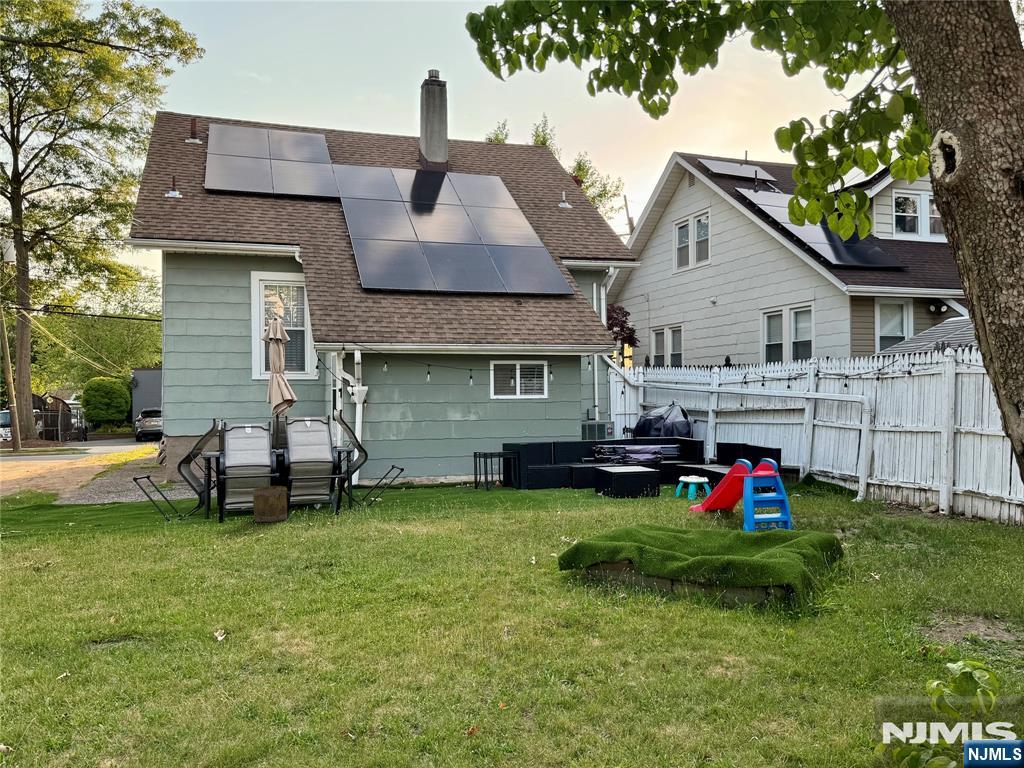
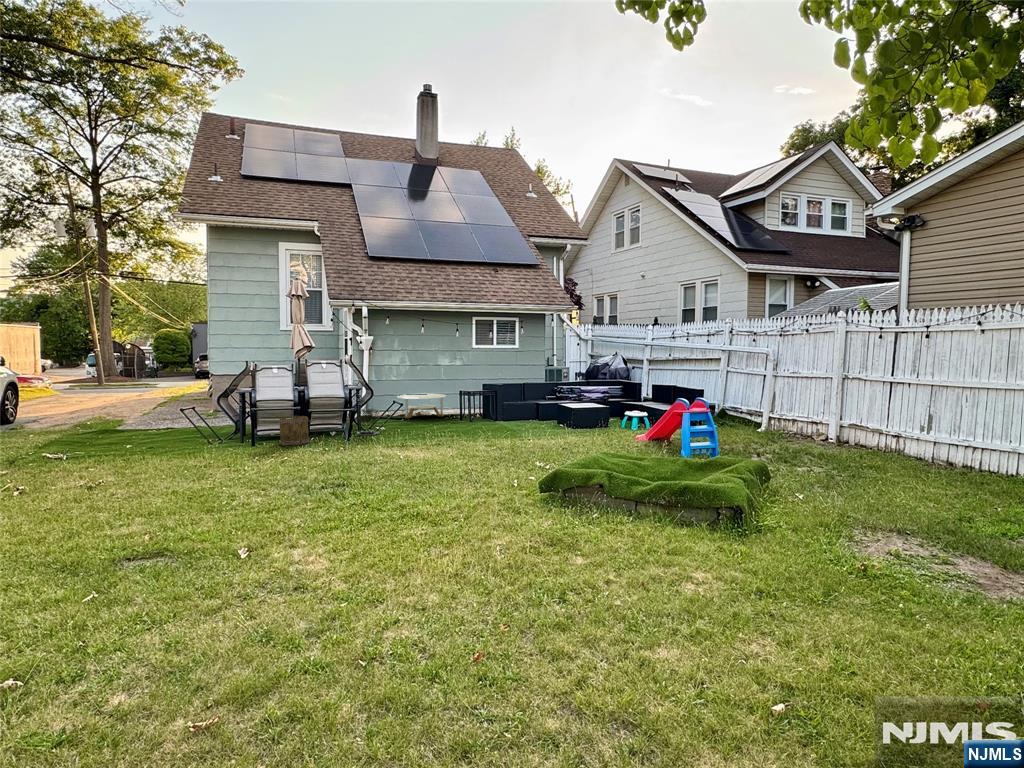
round table: none [393,457,455,489] -> present [397,394,446,418]
potted tree: none [342,462,374,510] -> present [357,401,378,436]

